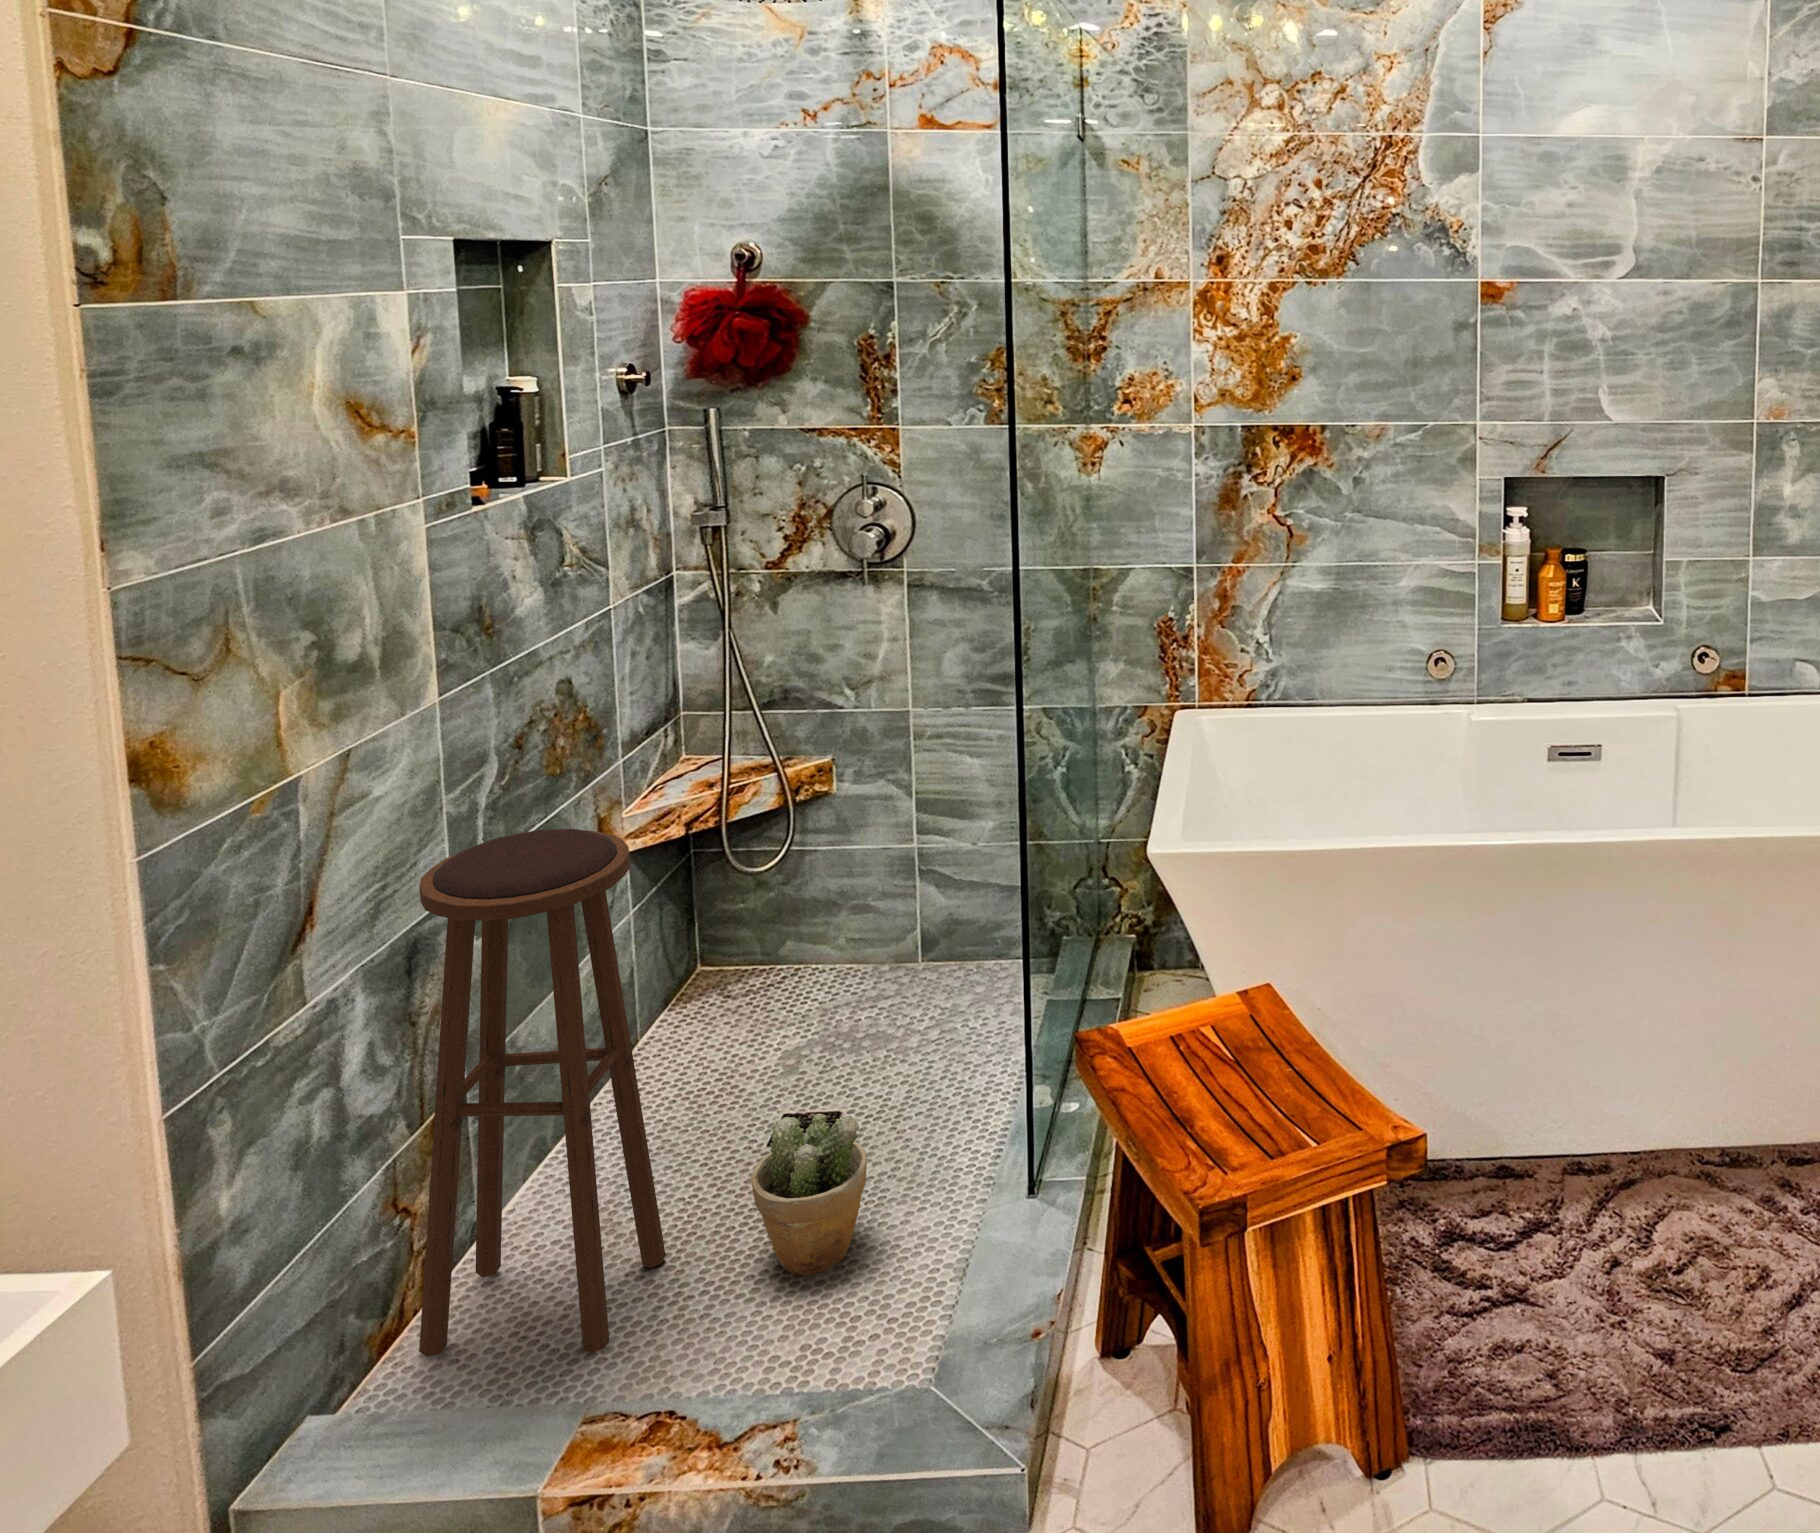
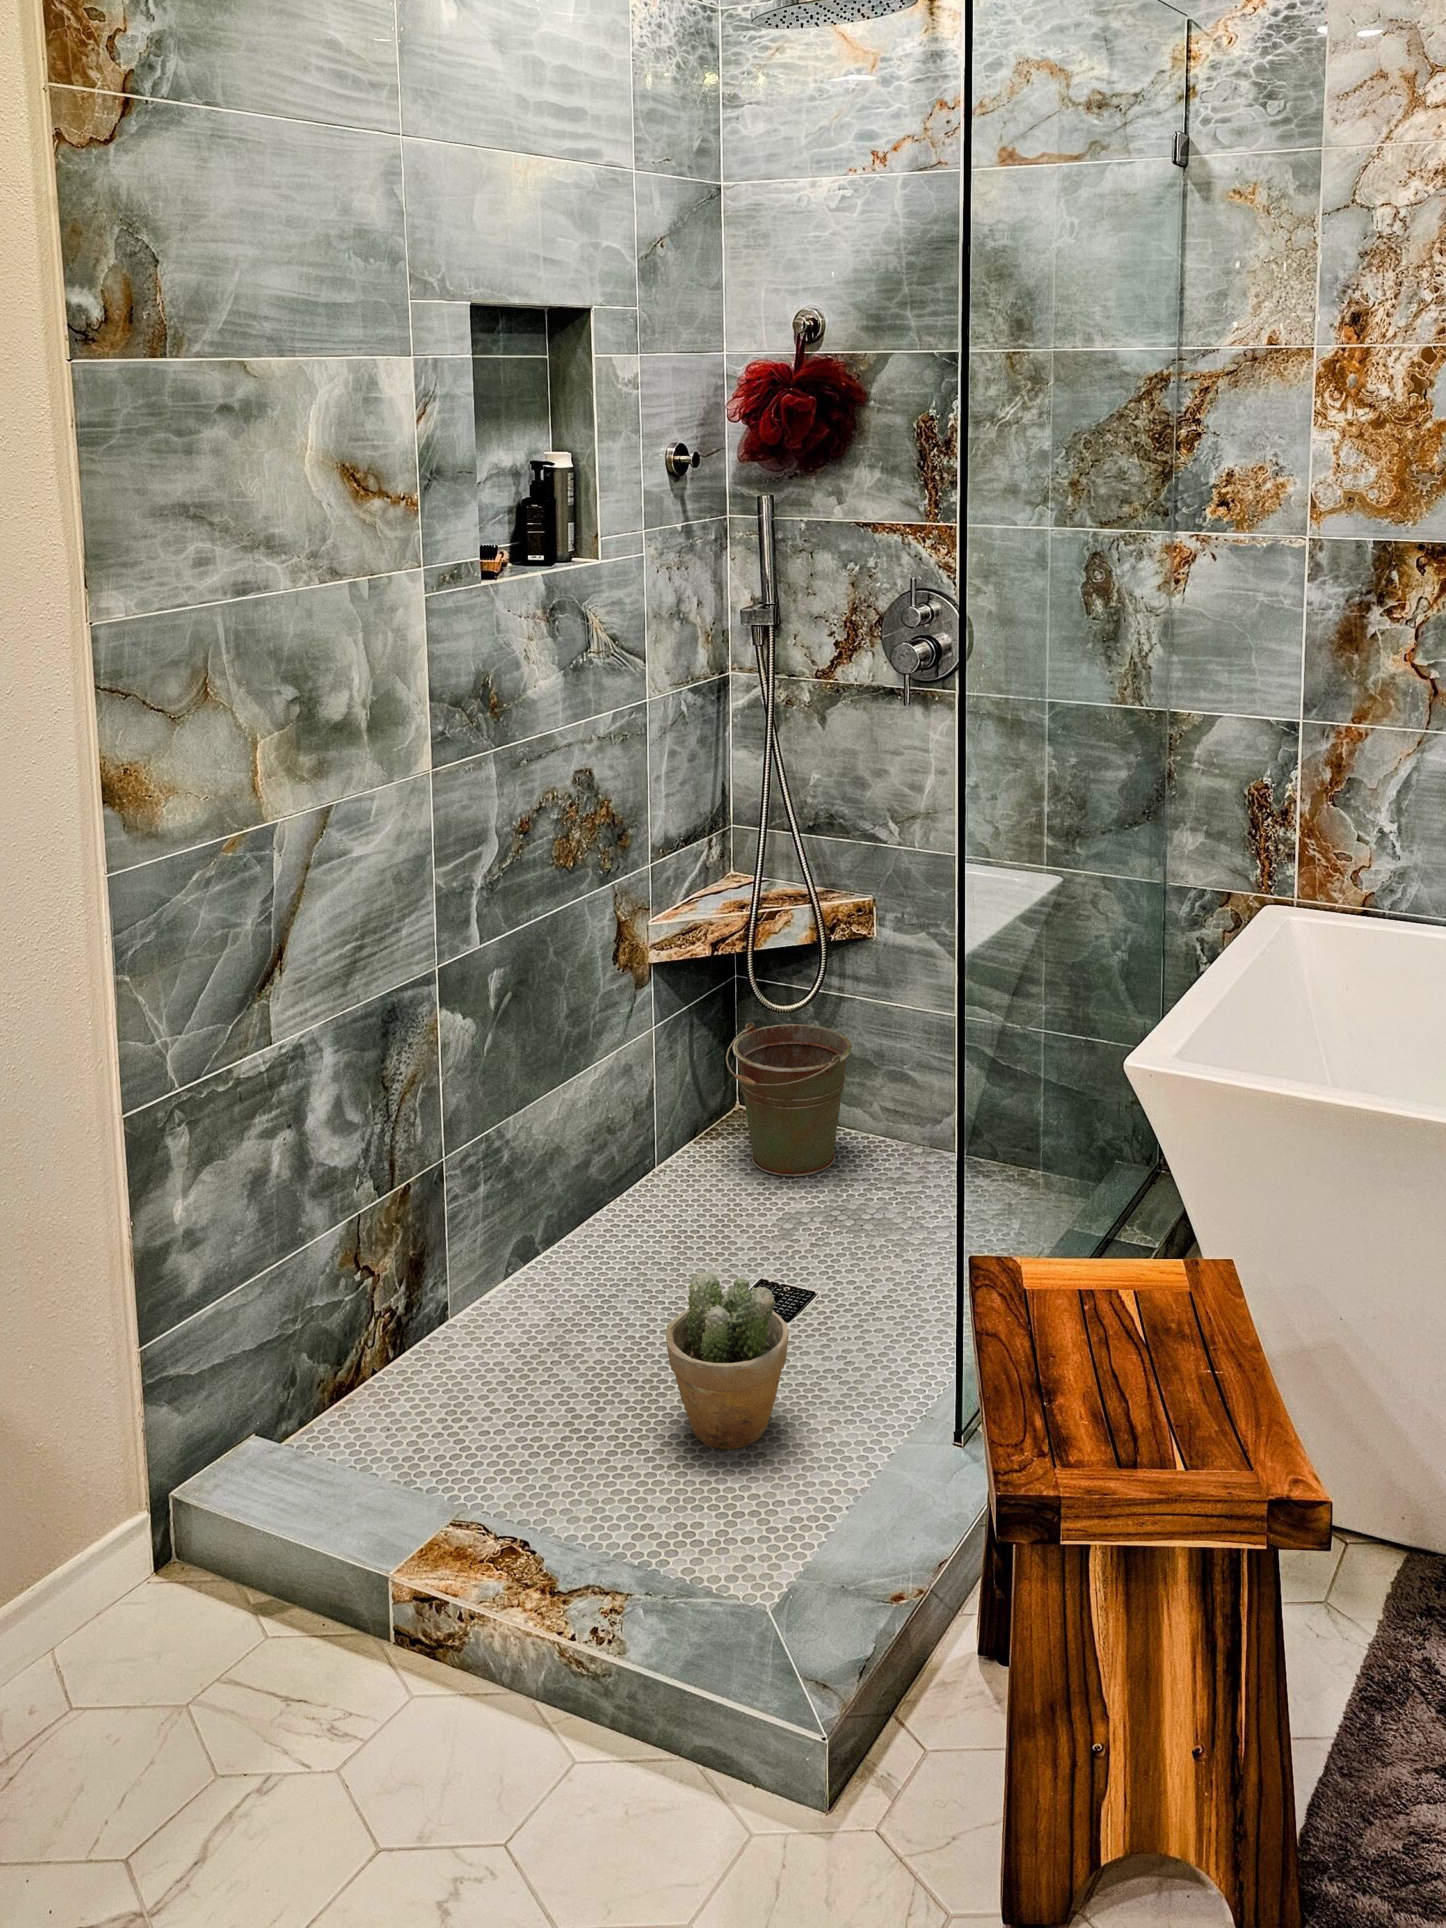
stool: present [419,829,666,1357] -> none [358,917,592,1460]
bucket: none [708,881,828,1022] -> present [726,1022,852,1176]

